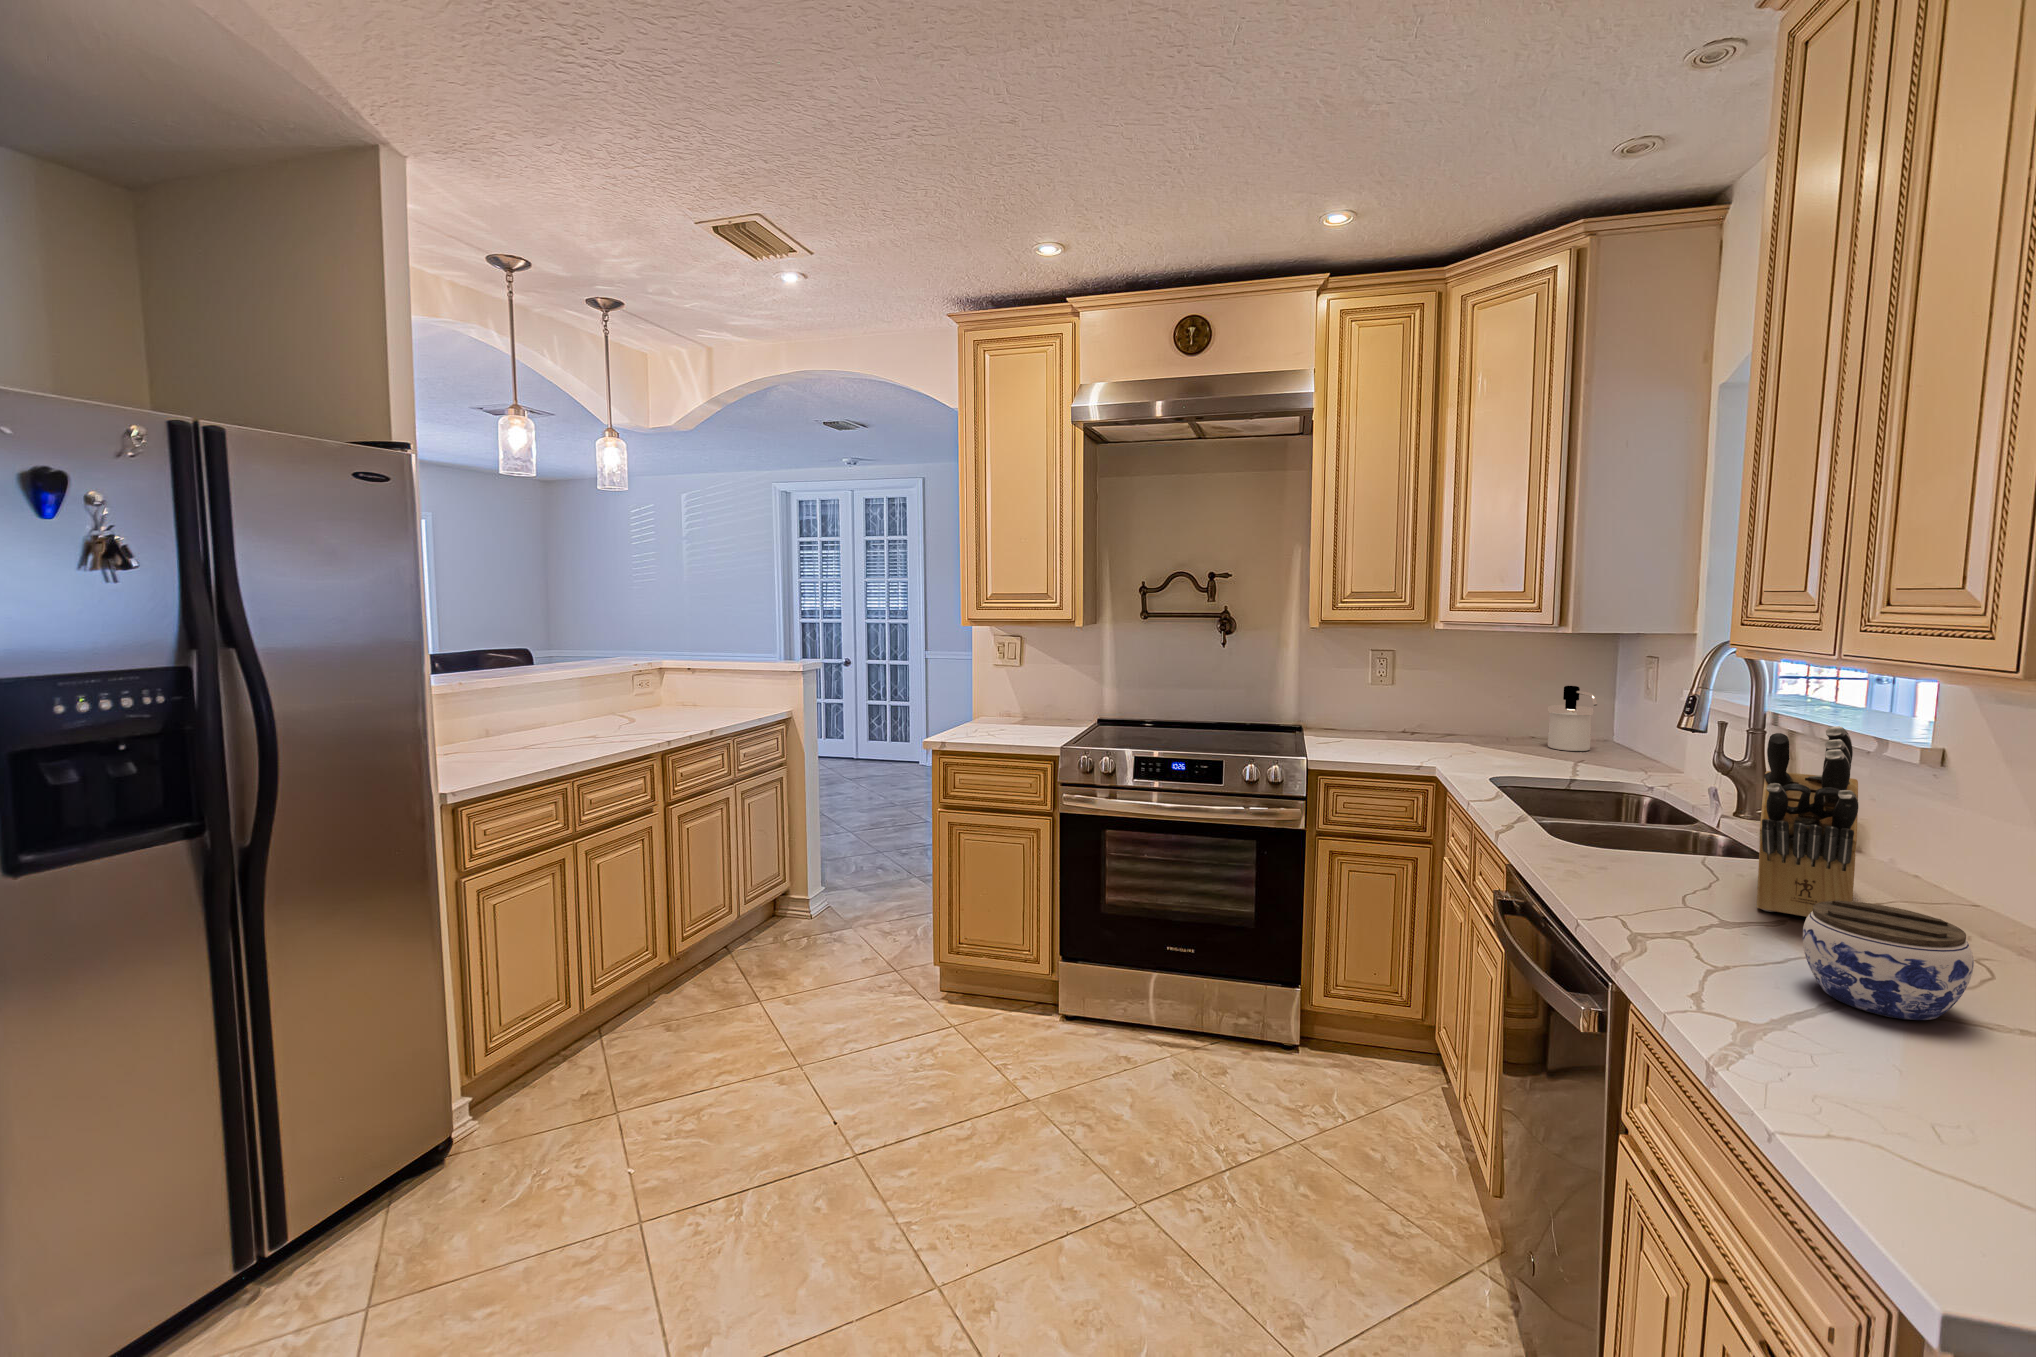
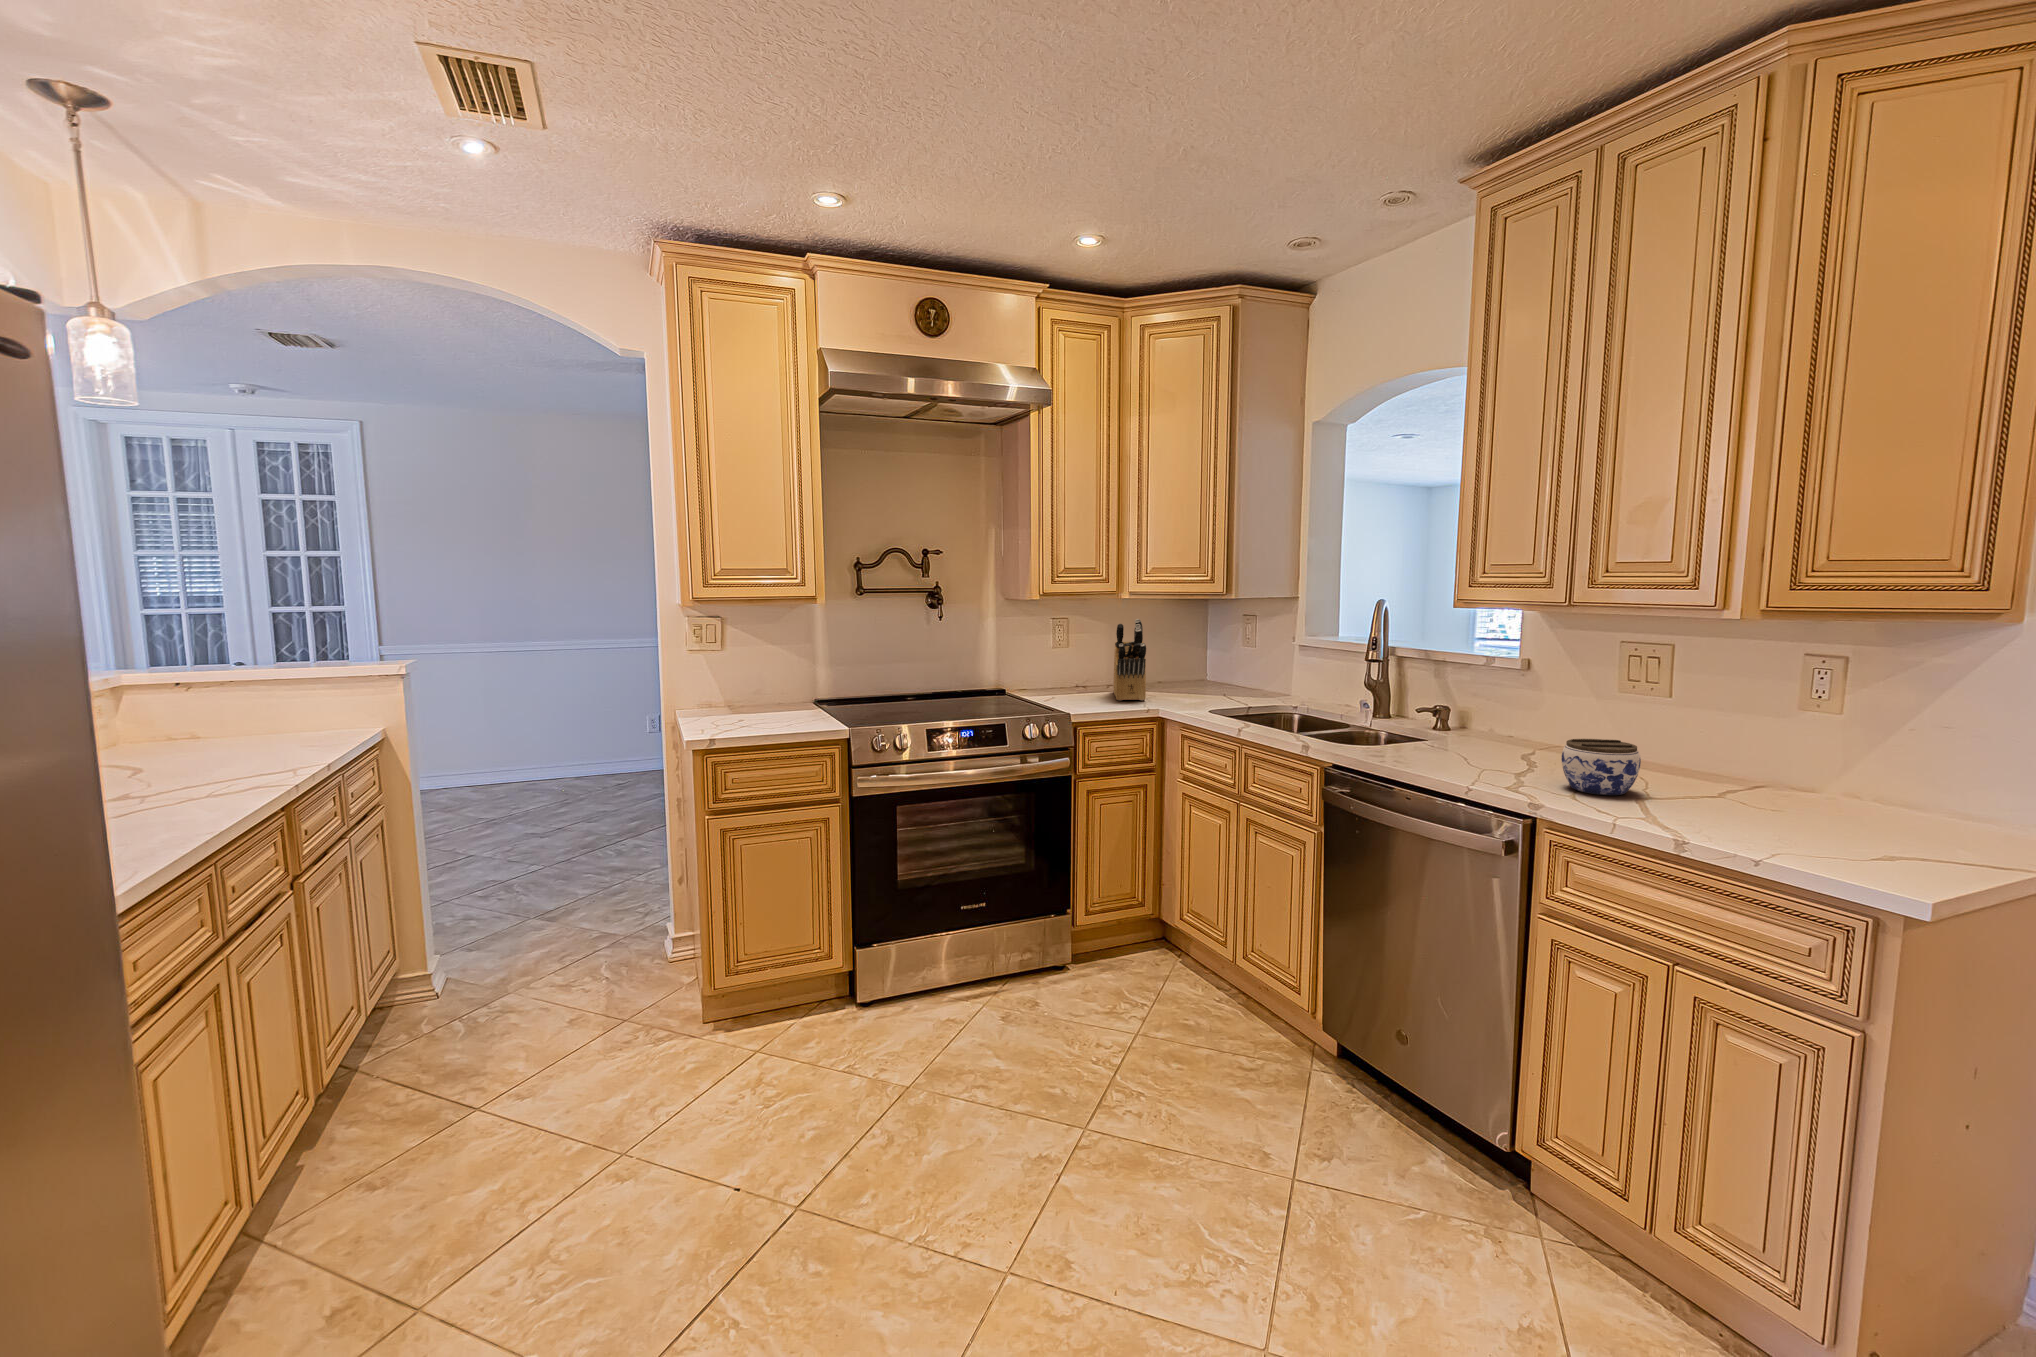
soap dispenser: present [1548,686,1597,751] -> none [1188,640,1228,690]
knife block: present [1757,726,1858,917] -> present [1113,619,1146,701]

